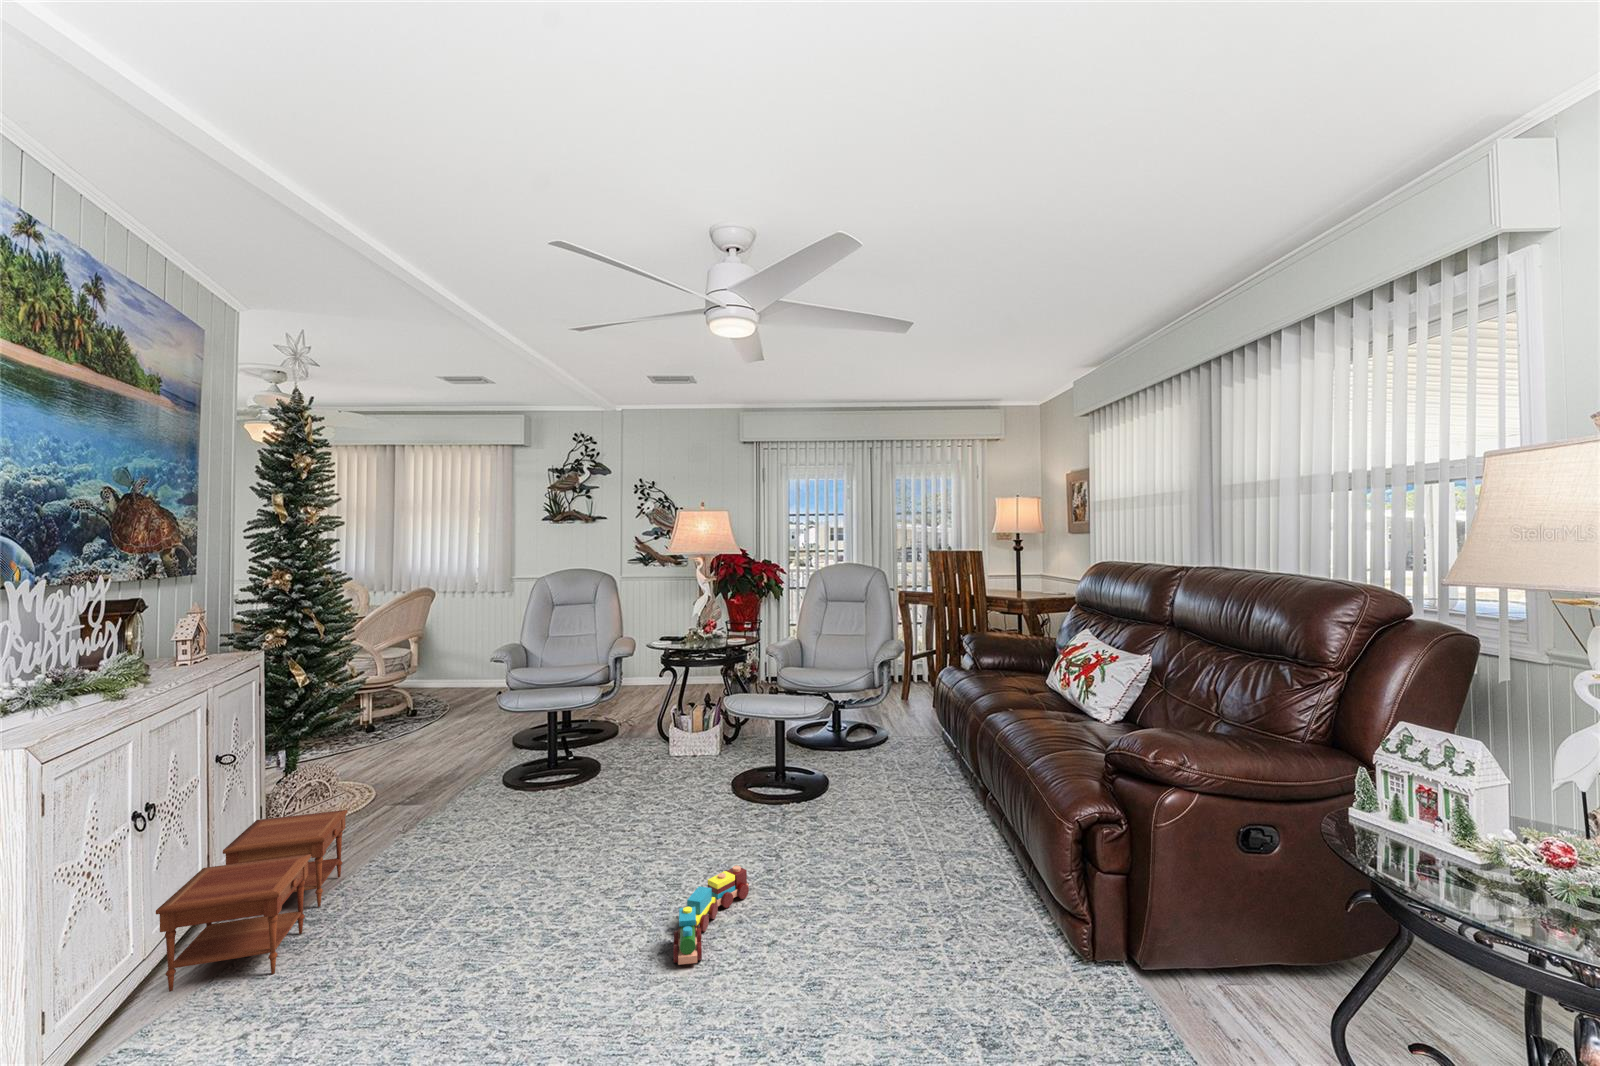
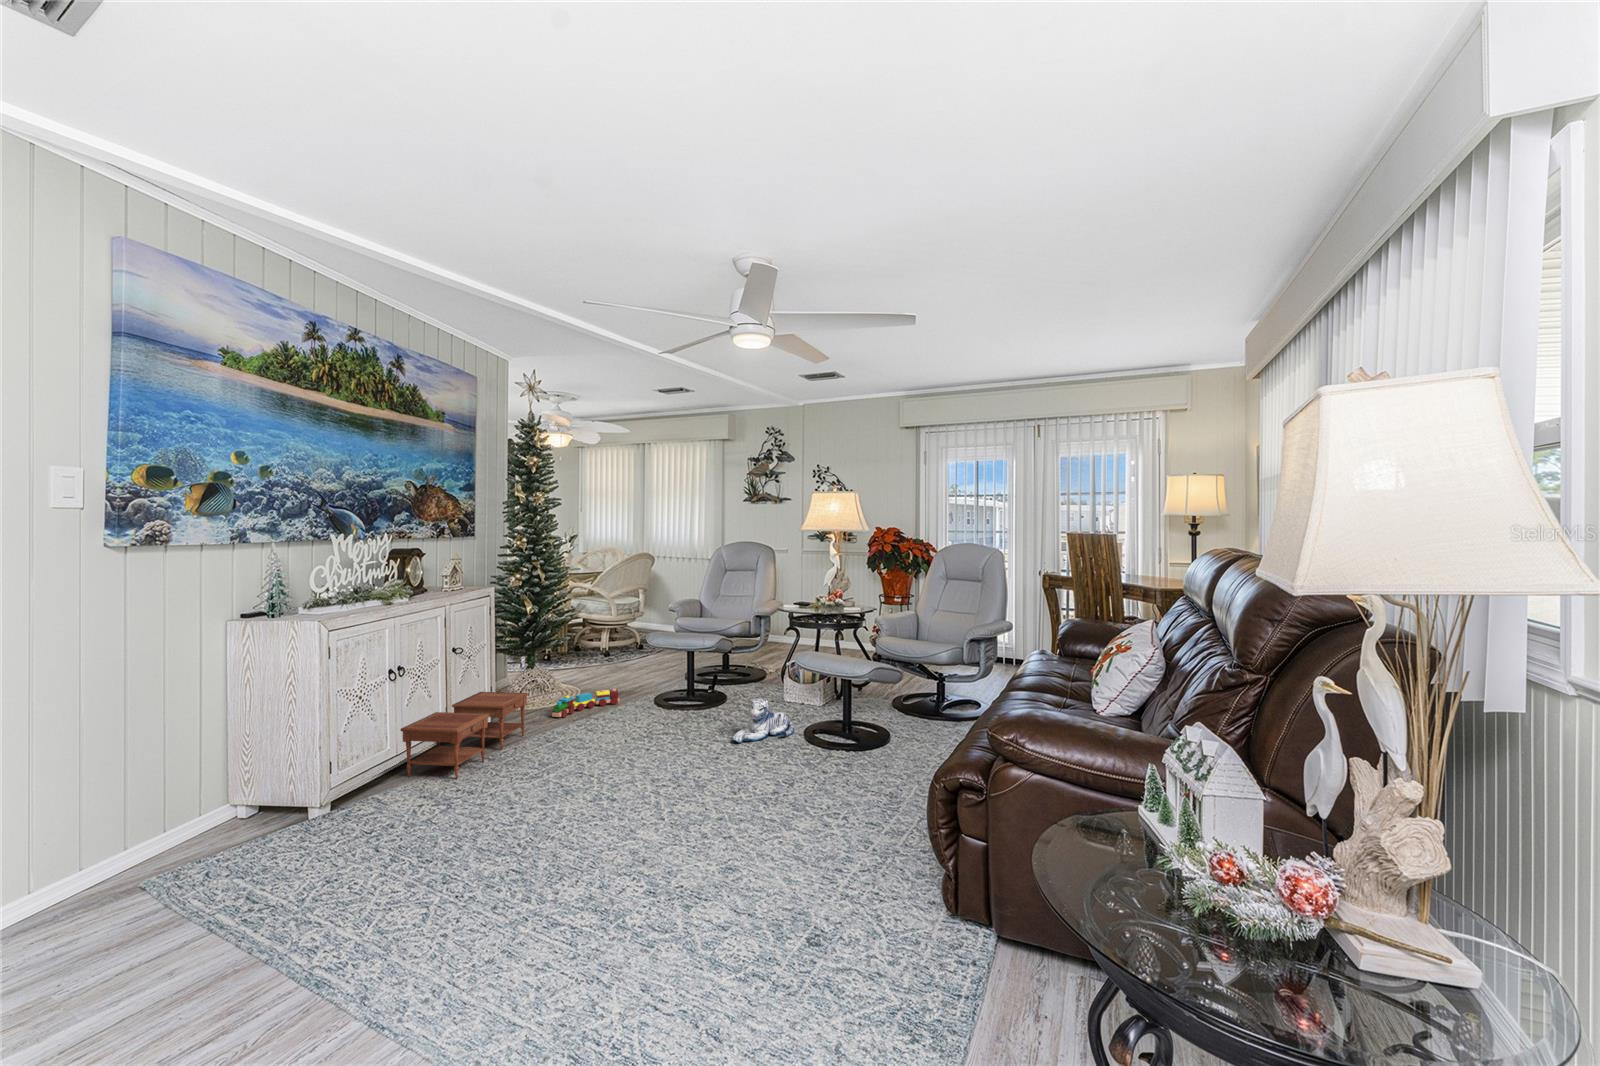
plush toy: none [665,766,729,829] -> present [733,696,794,743]
toy train: present [674,866,749,965] -> present [552,689,619,718]

